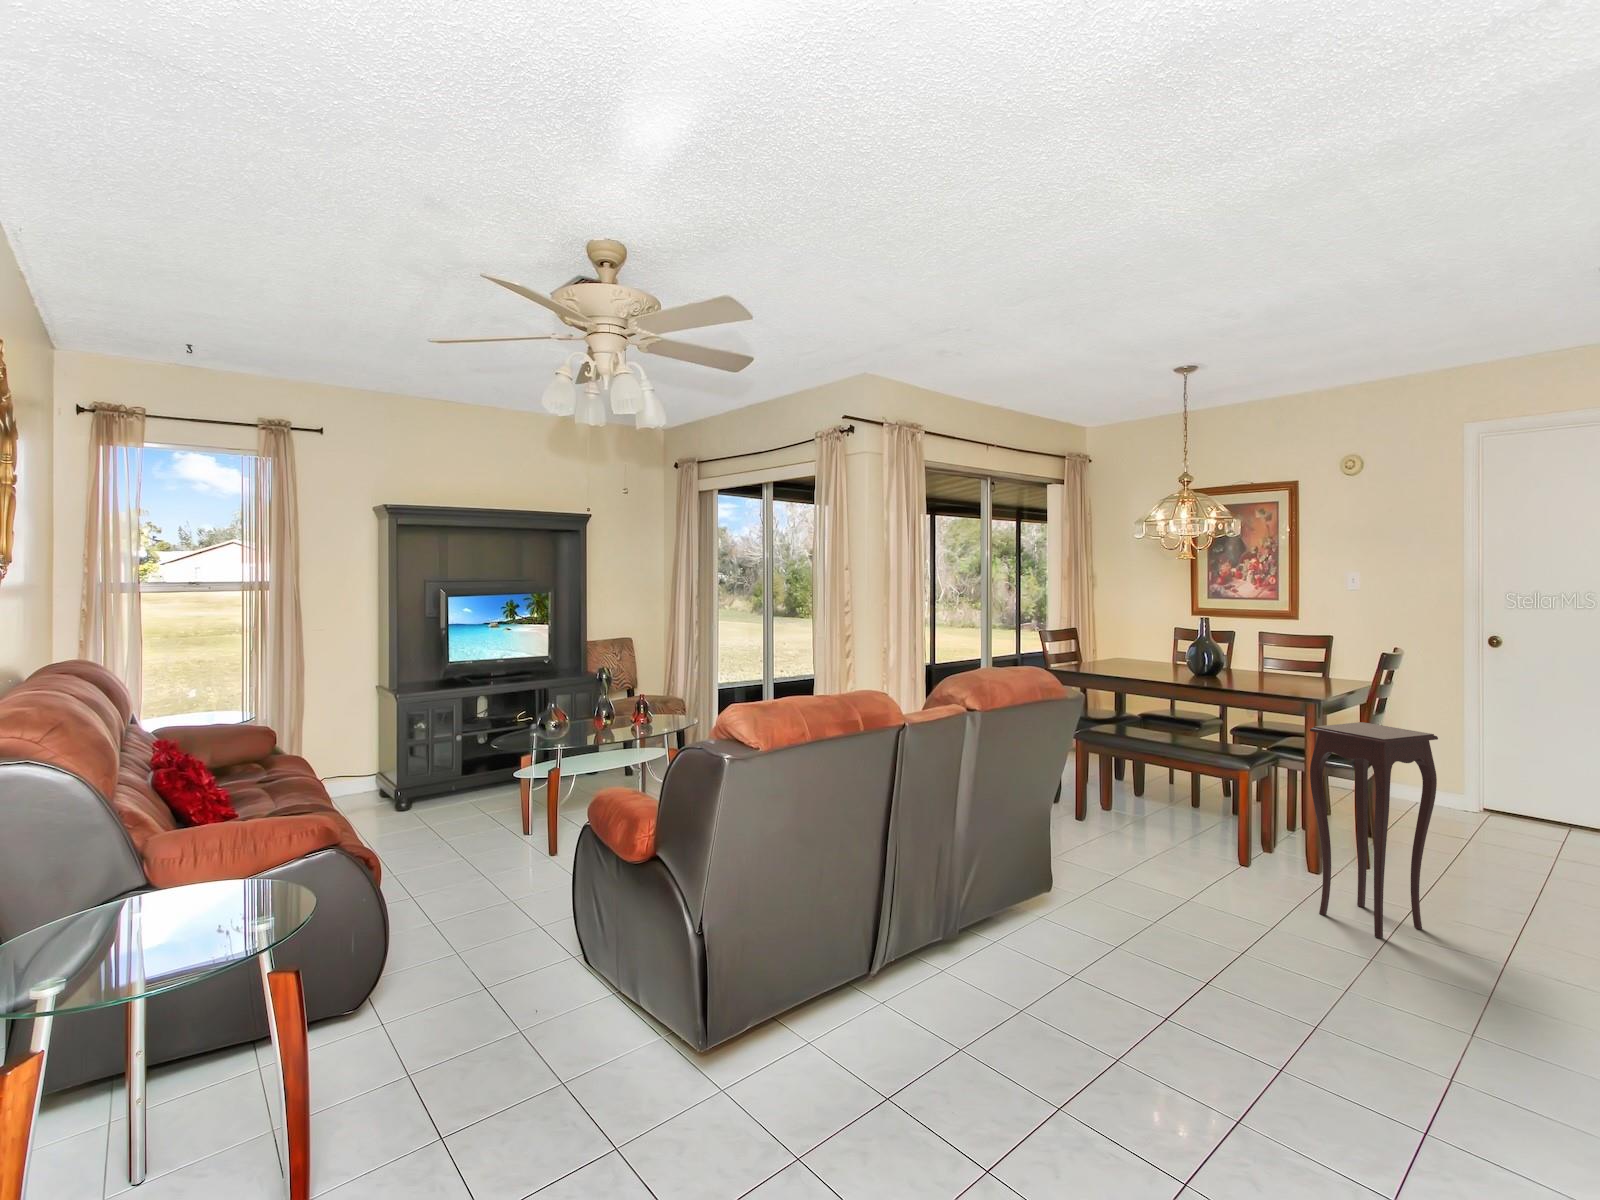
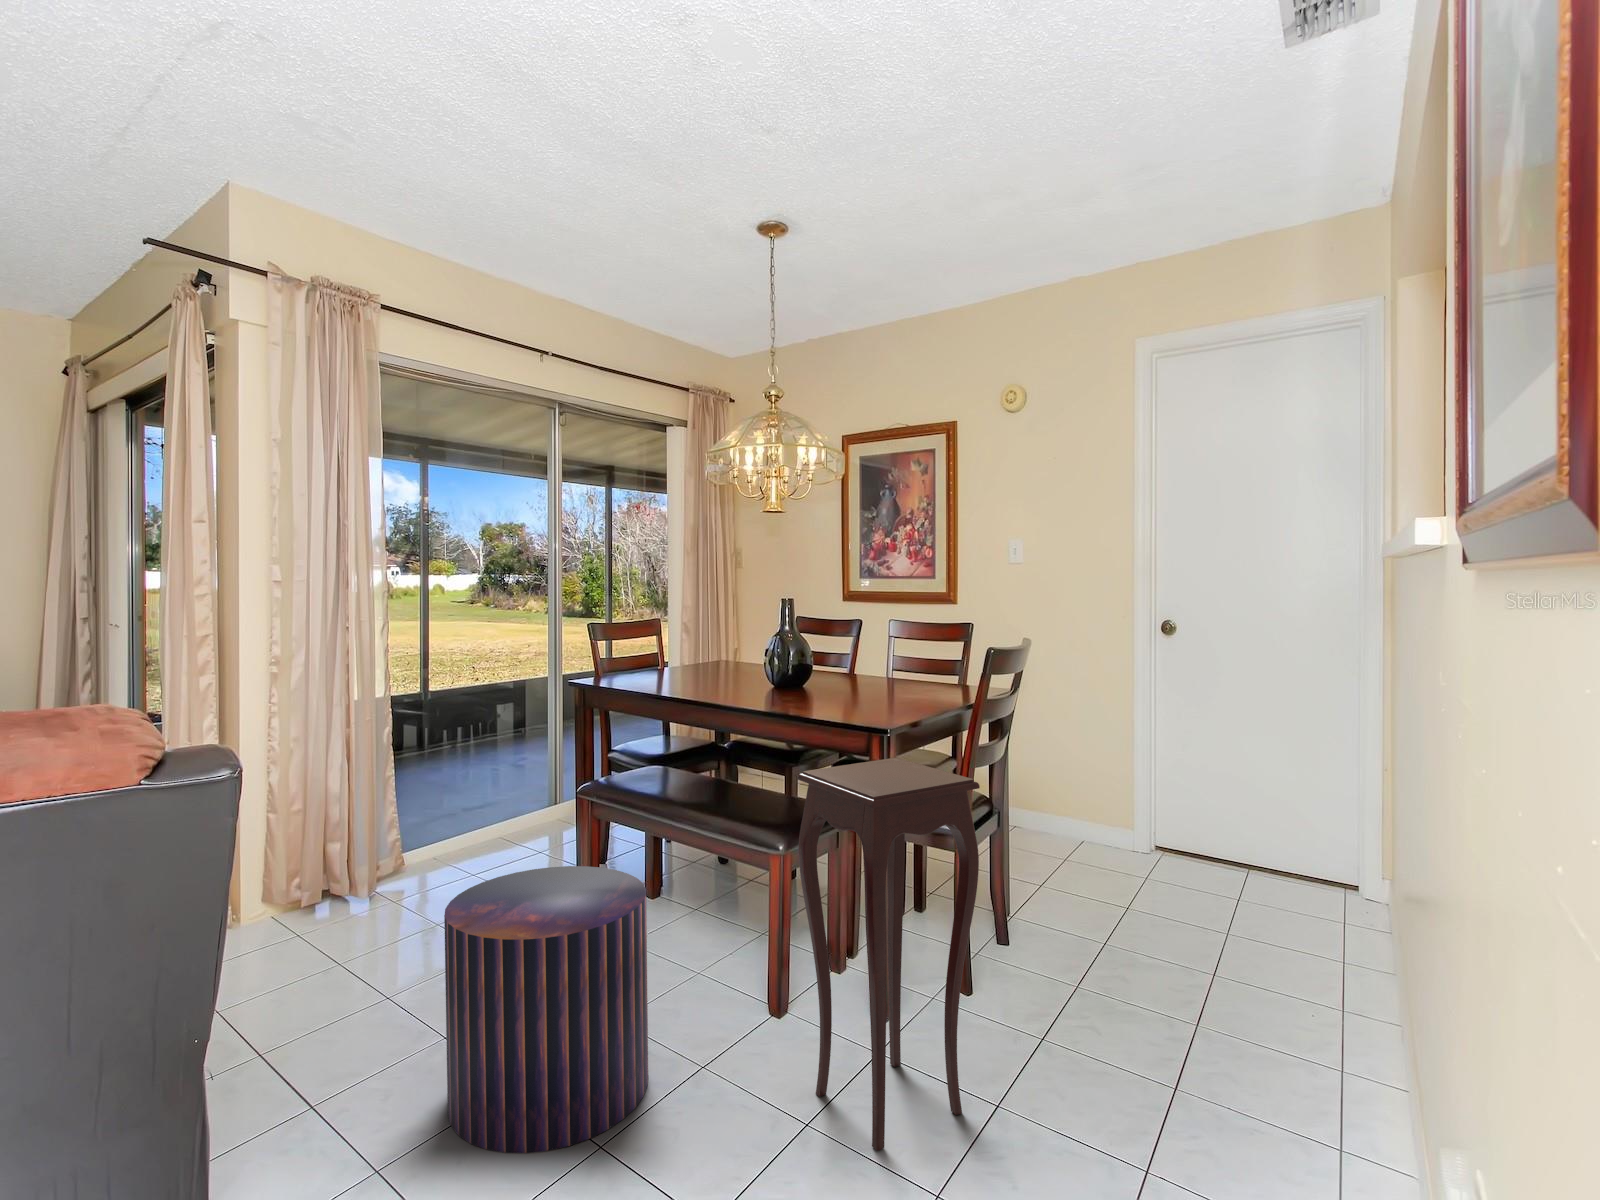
pouf: none [1095,779,1214,922] -> present [444,866,648,1153]

